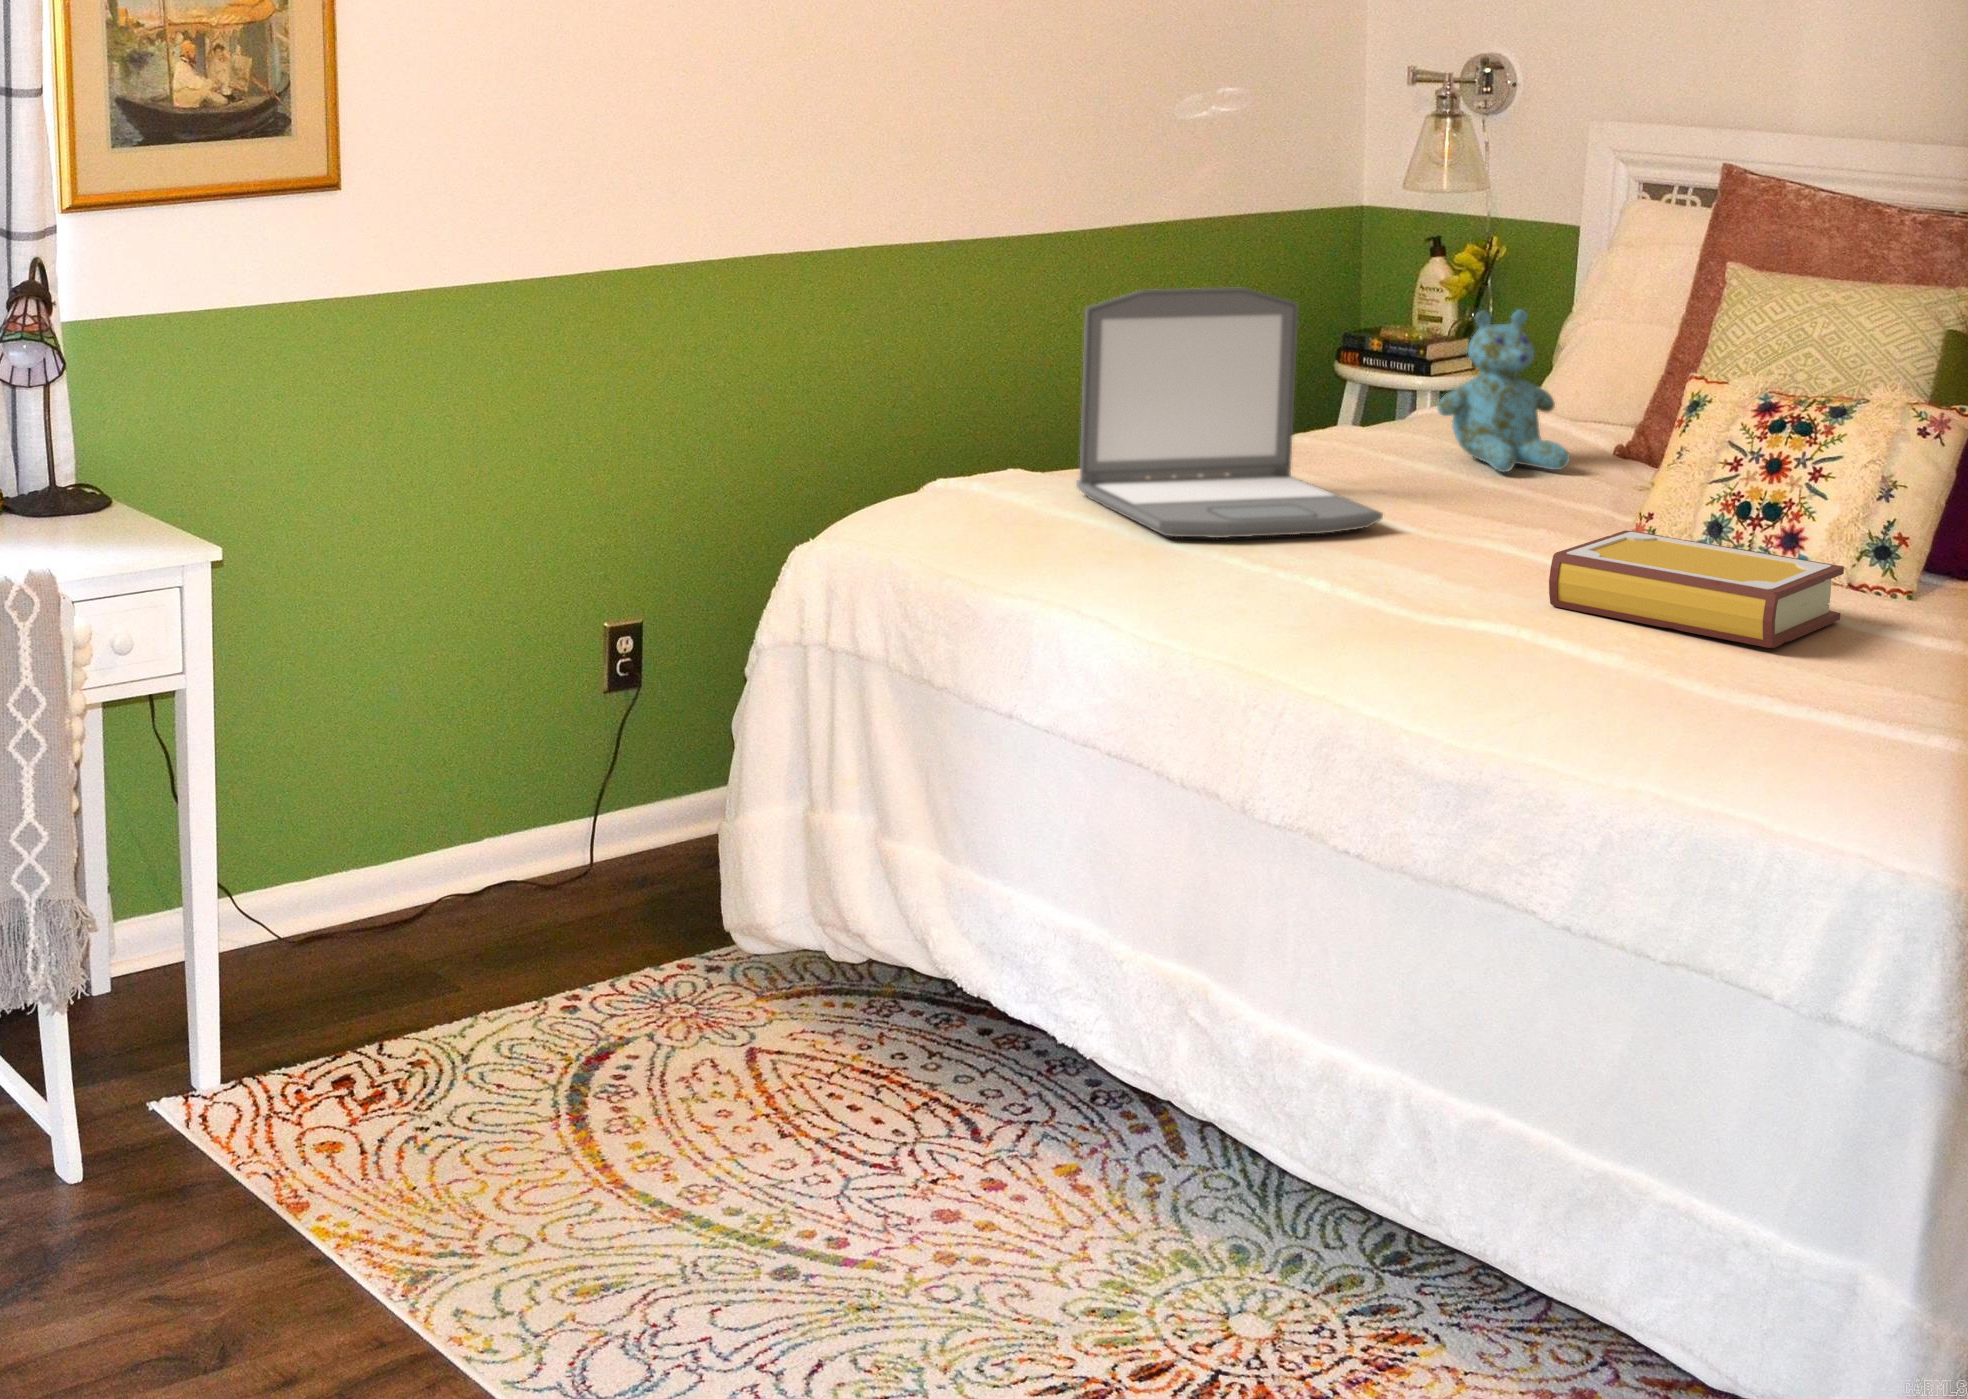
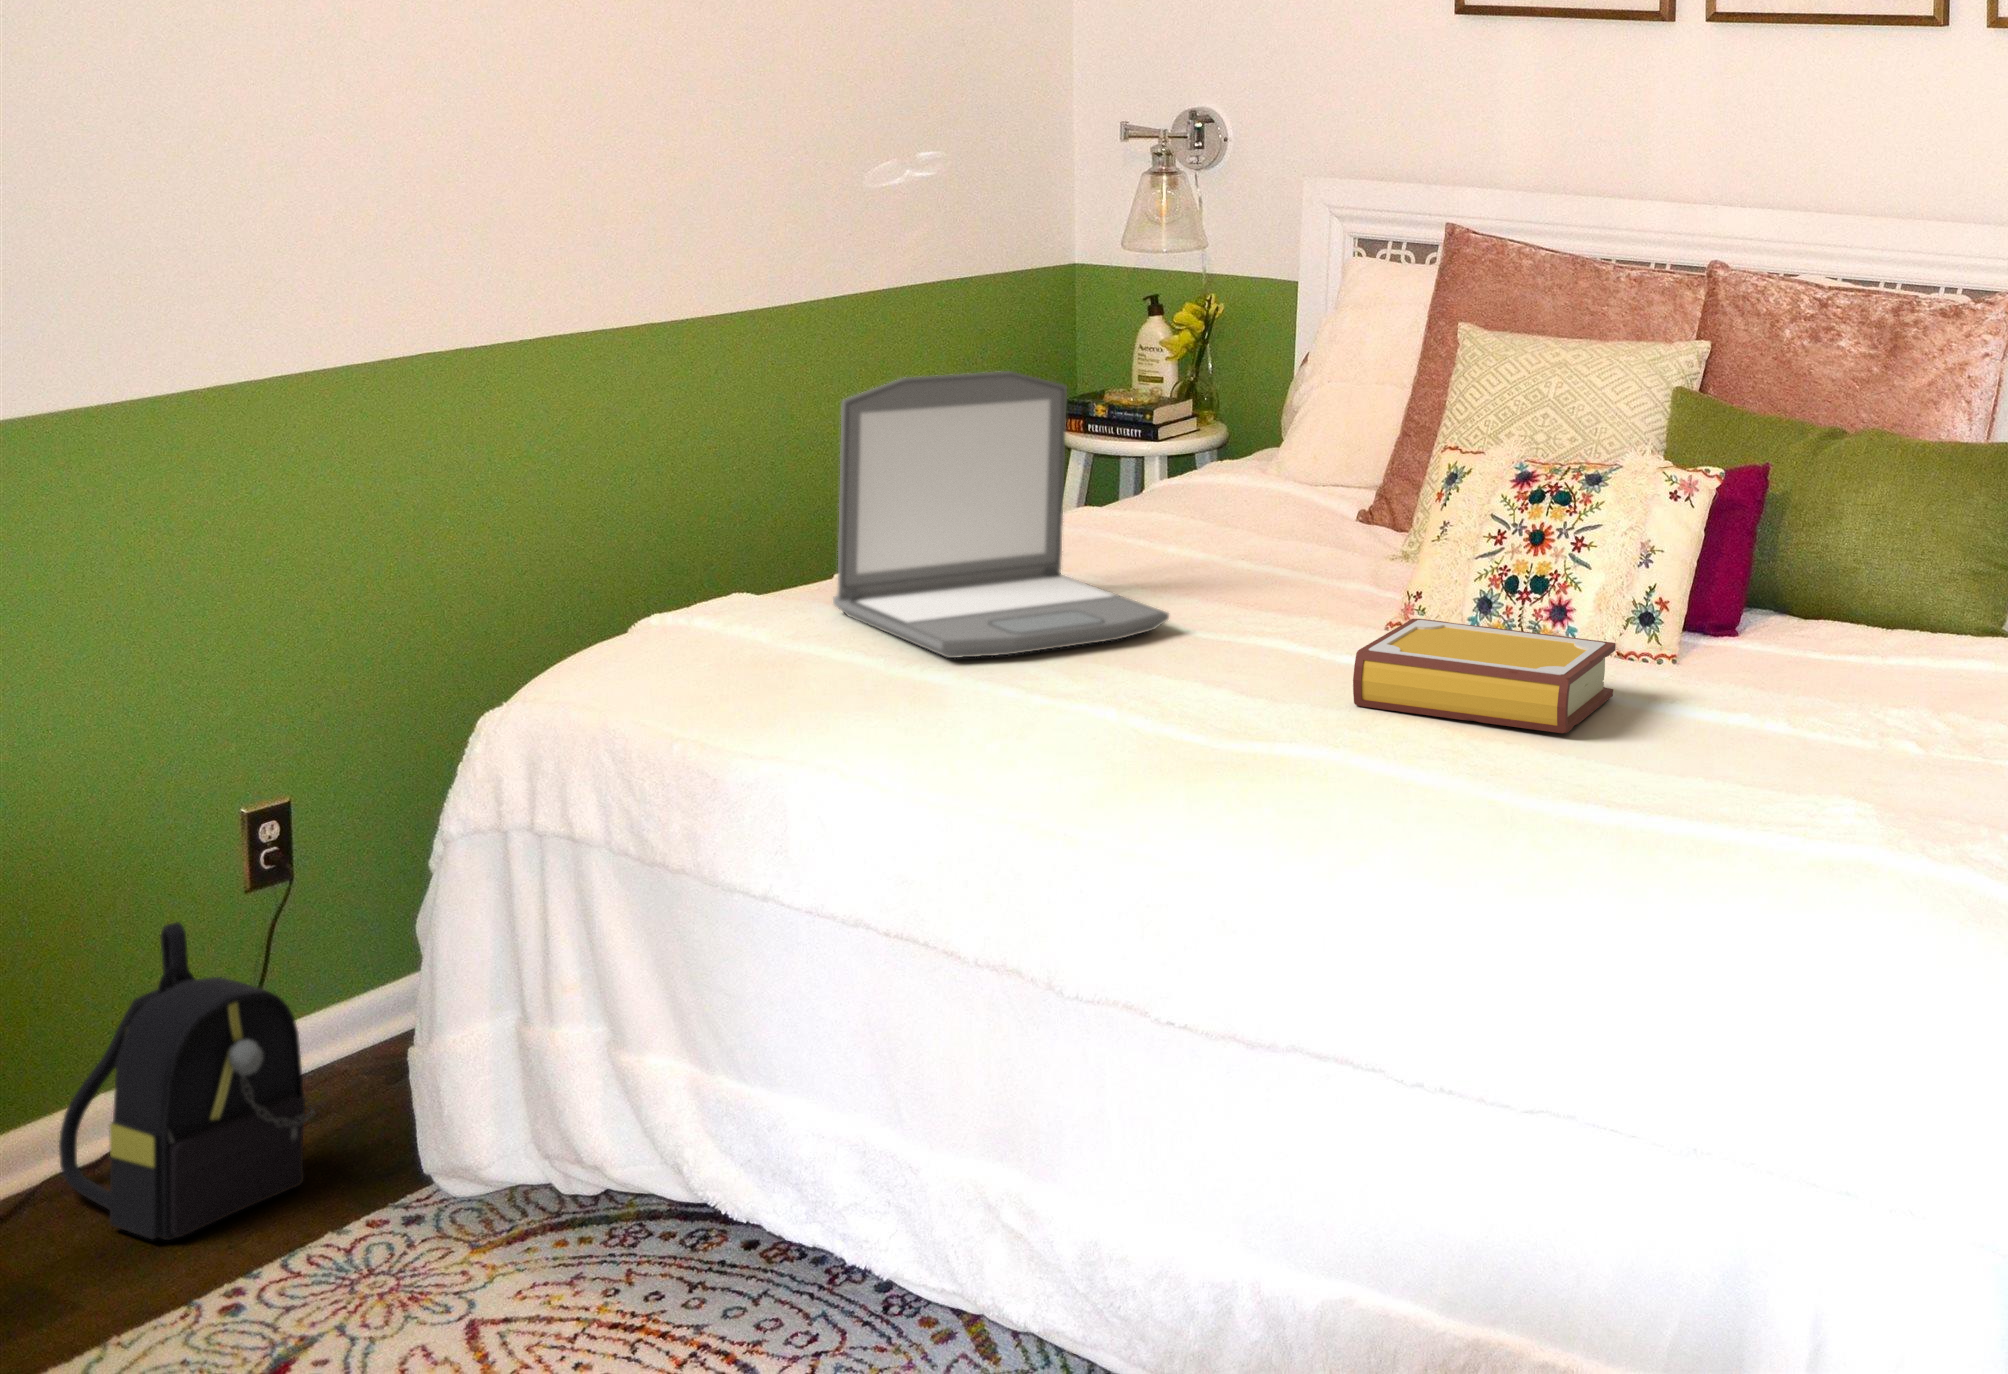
stuffed bear: present [1437,309,1570,472] -> none [1198,381,1328,554]
backpack: none [476,704,656,949] -> present [59,922,314,1240]

